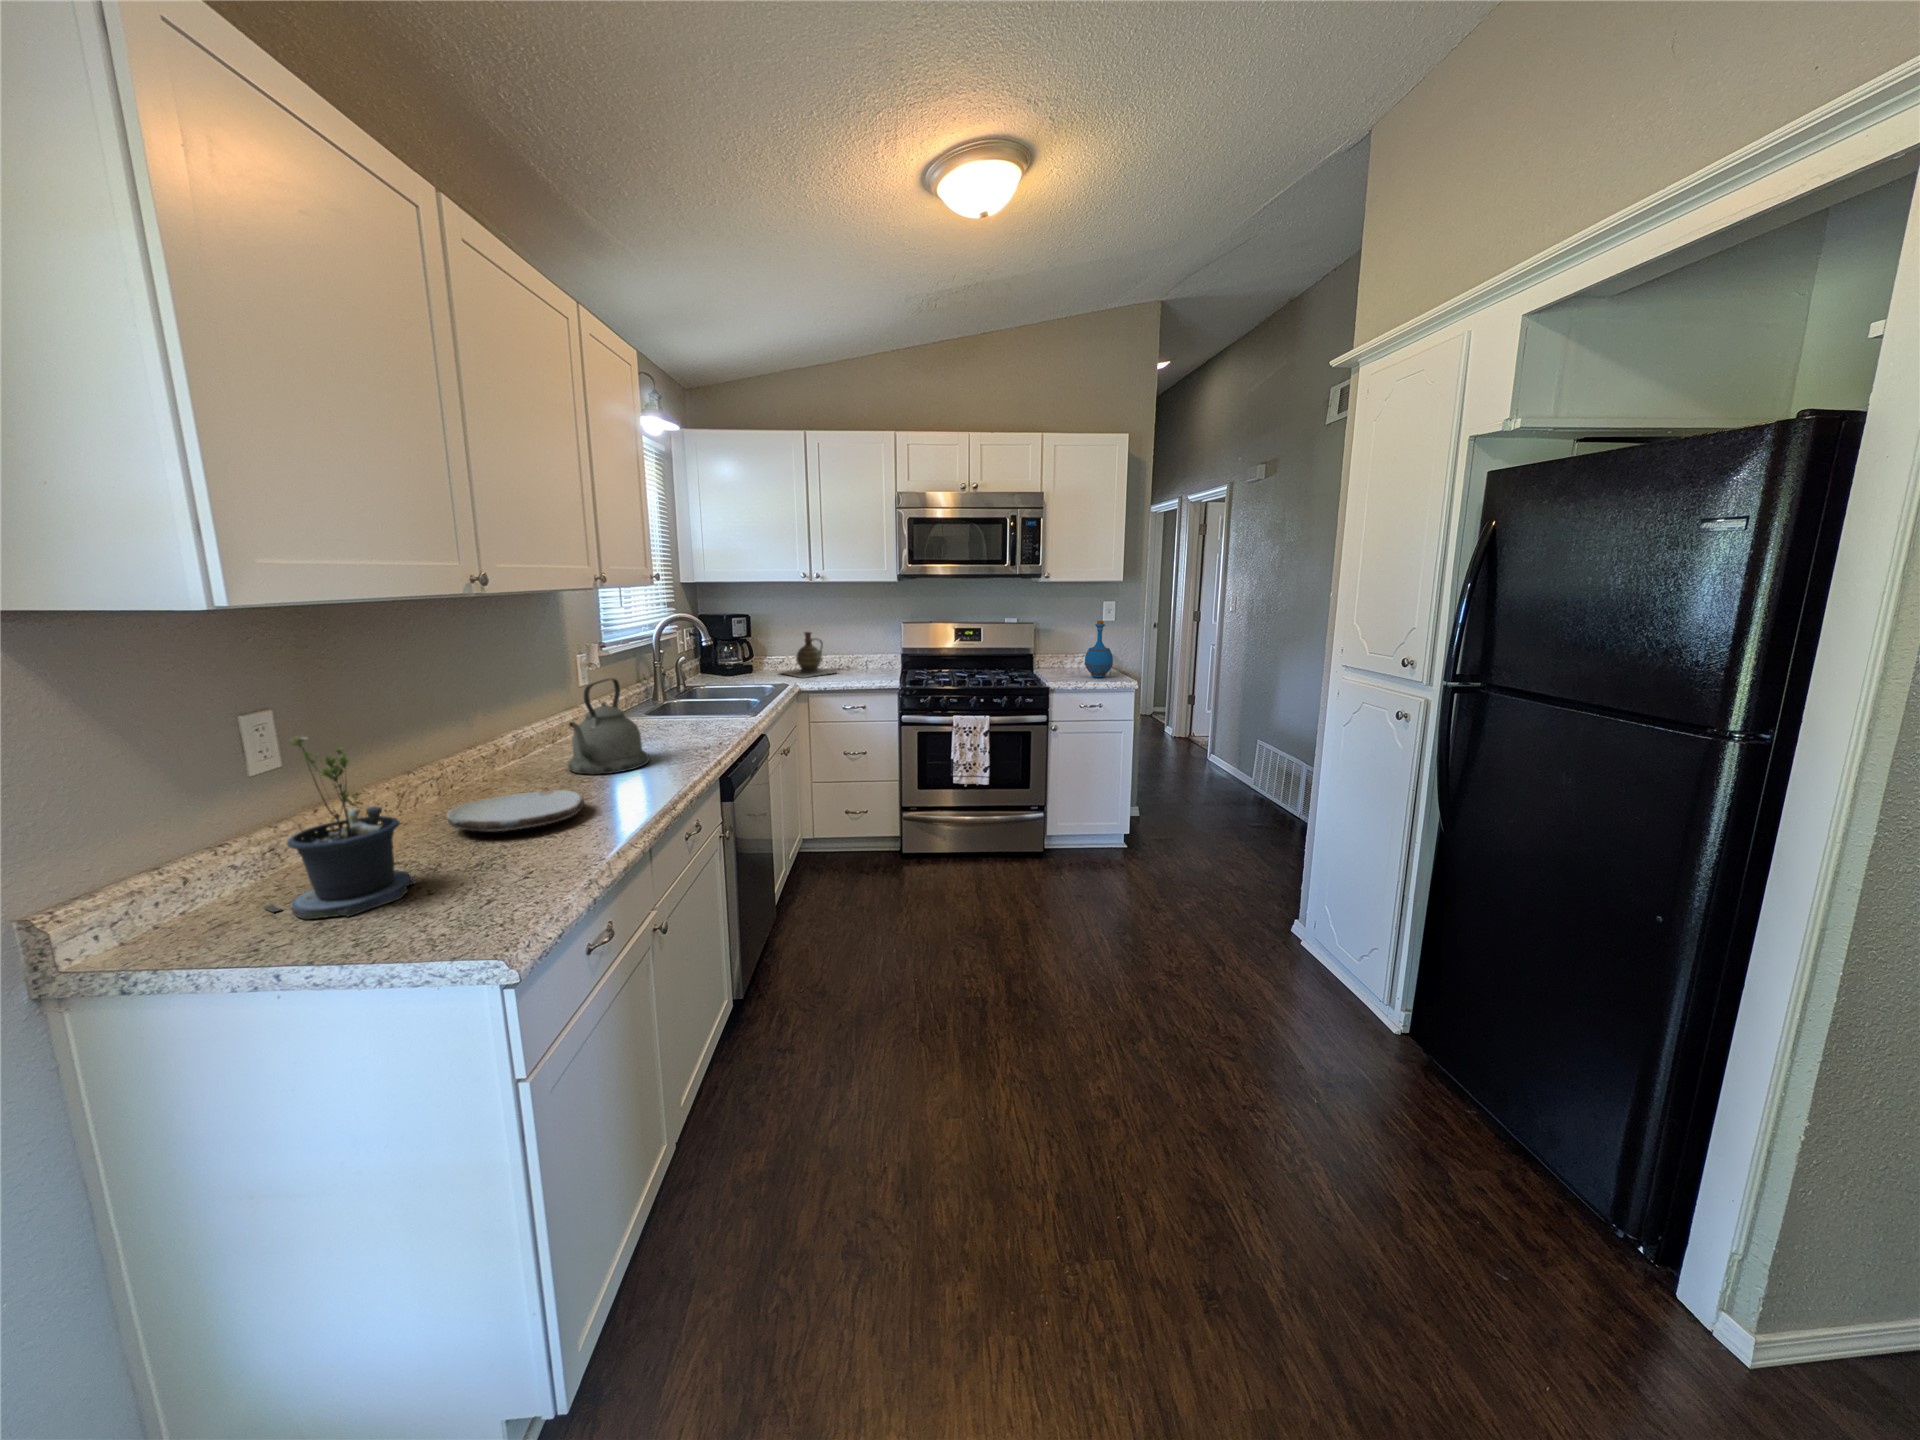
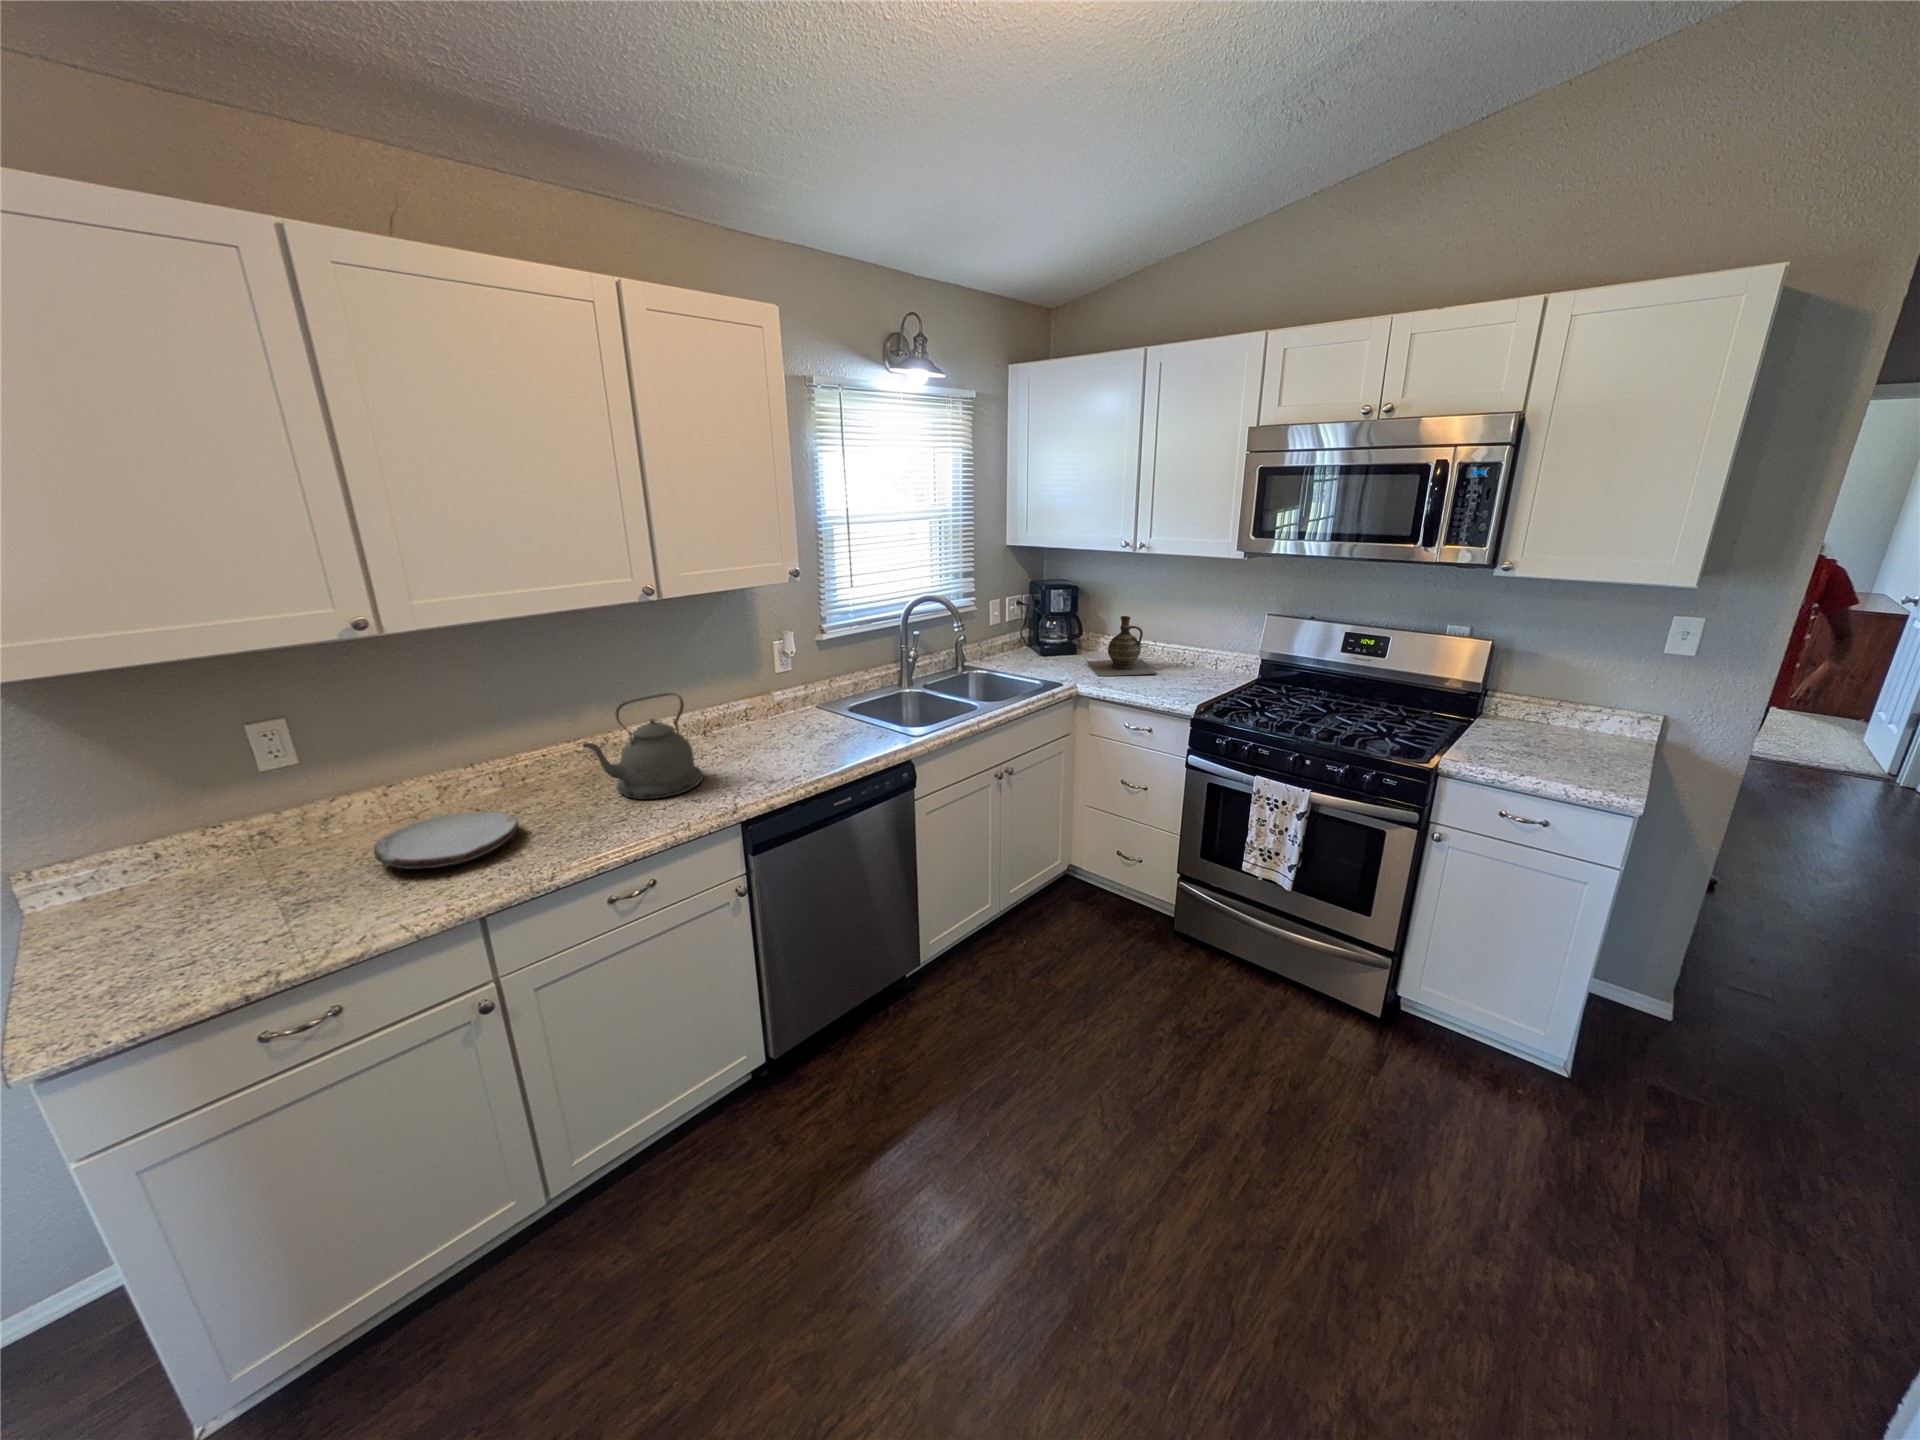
bottle: present [1085,621,1113,678] -> none [1543,664,1612,770]
potted plant: present [264,734,417,920] -> none [116,769,261,935]

